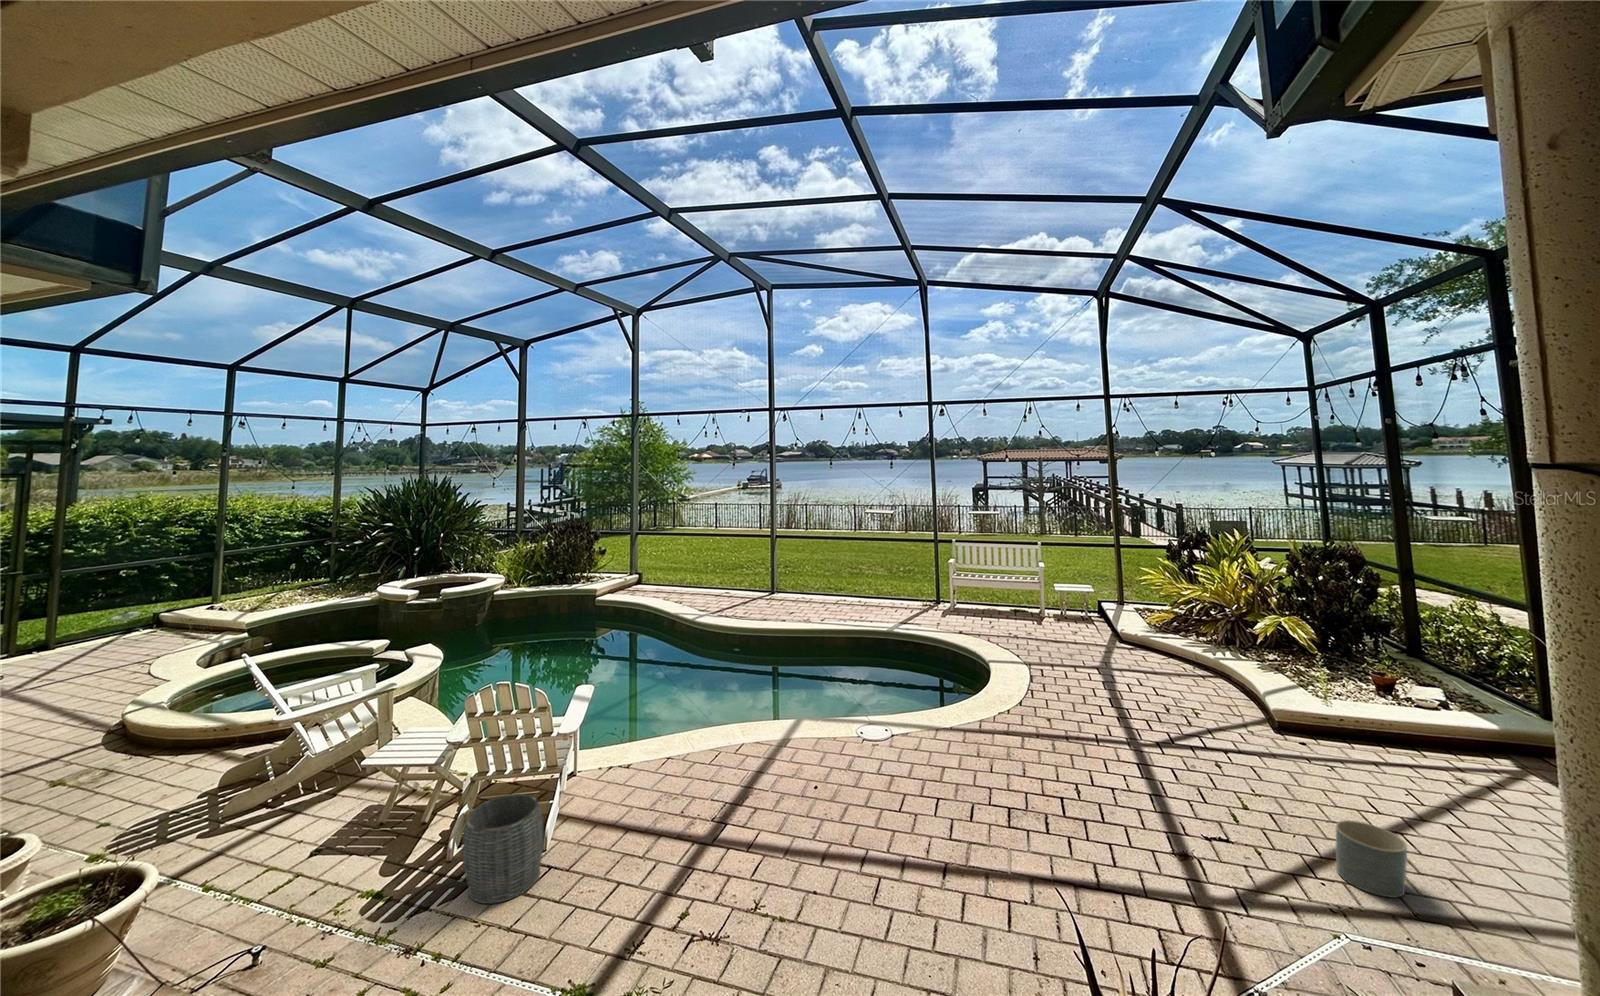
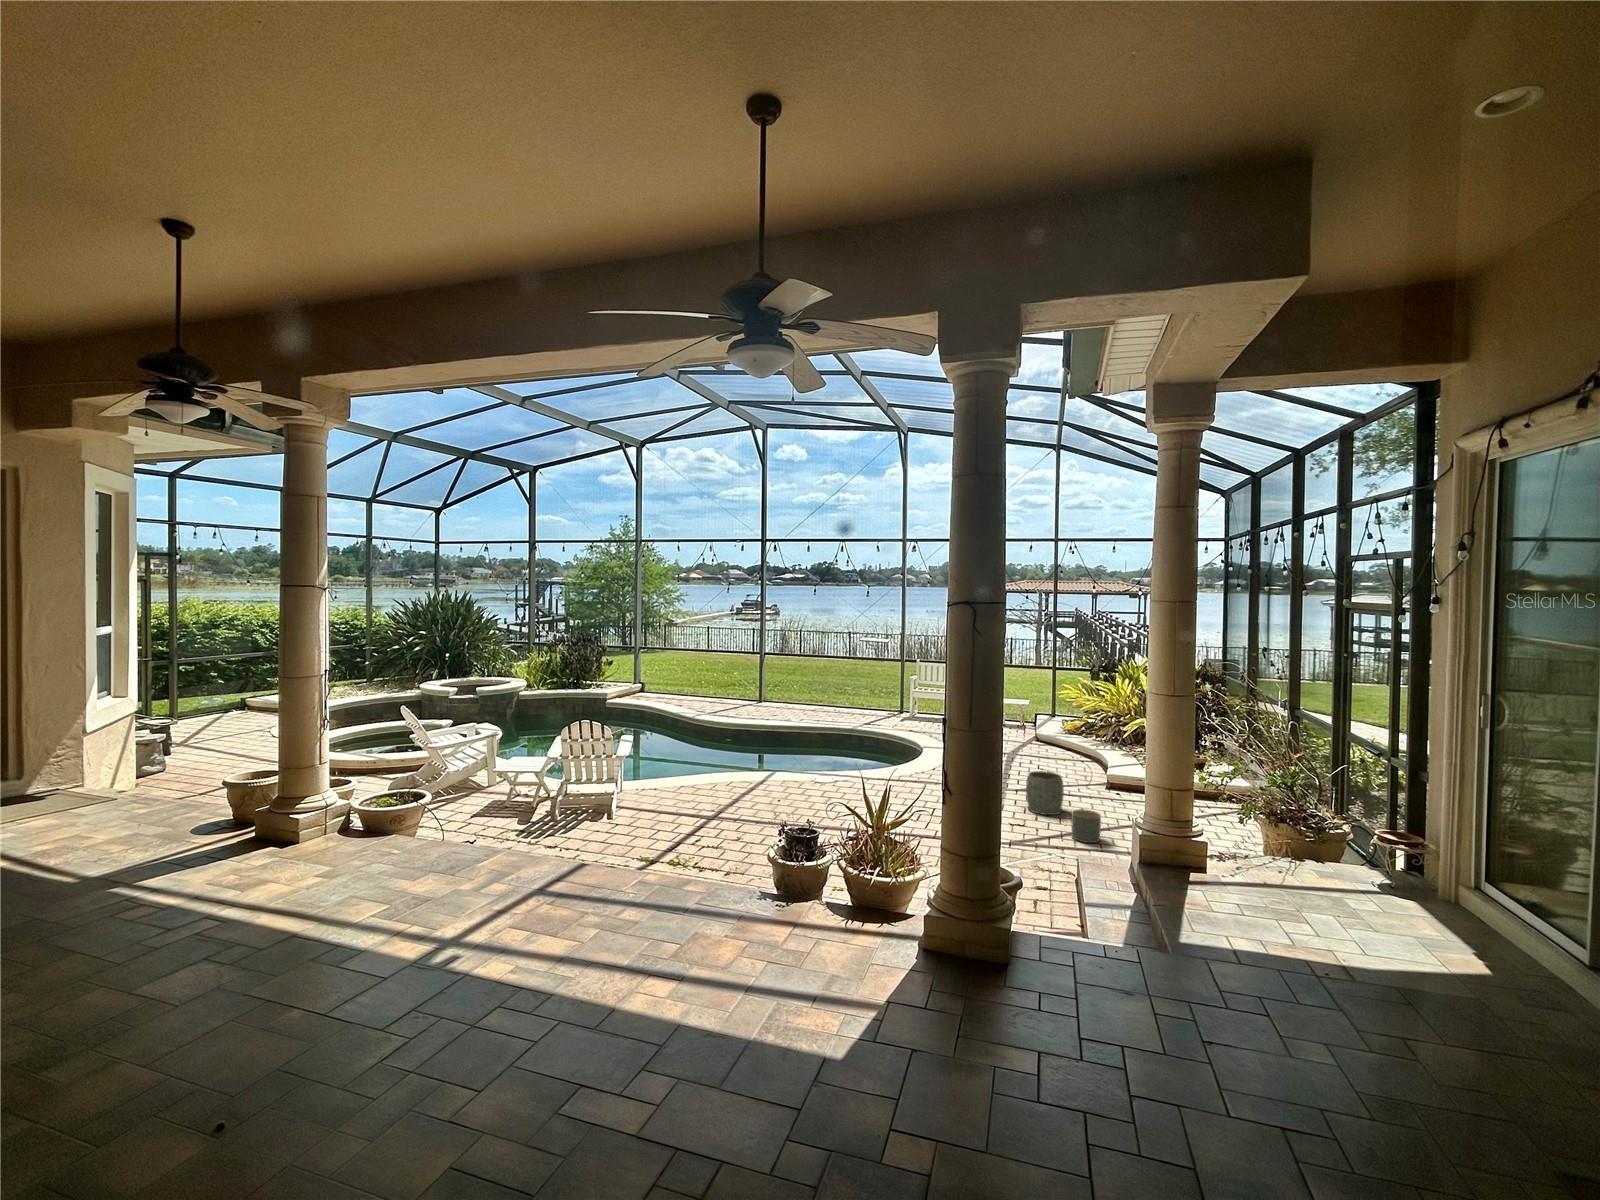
woven basket: present [463,794,544,904] -> present [1026,771,1064,815]

